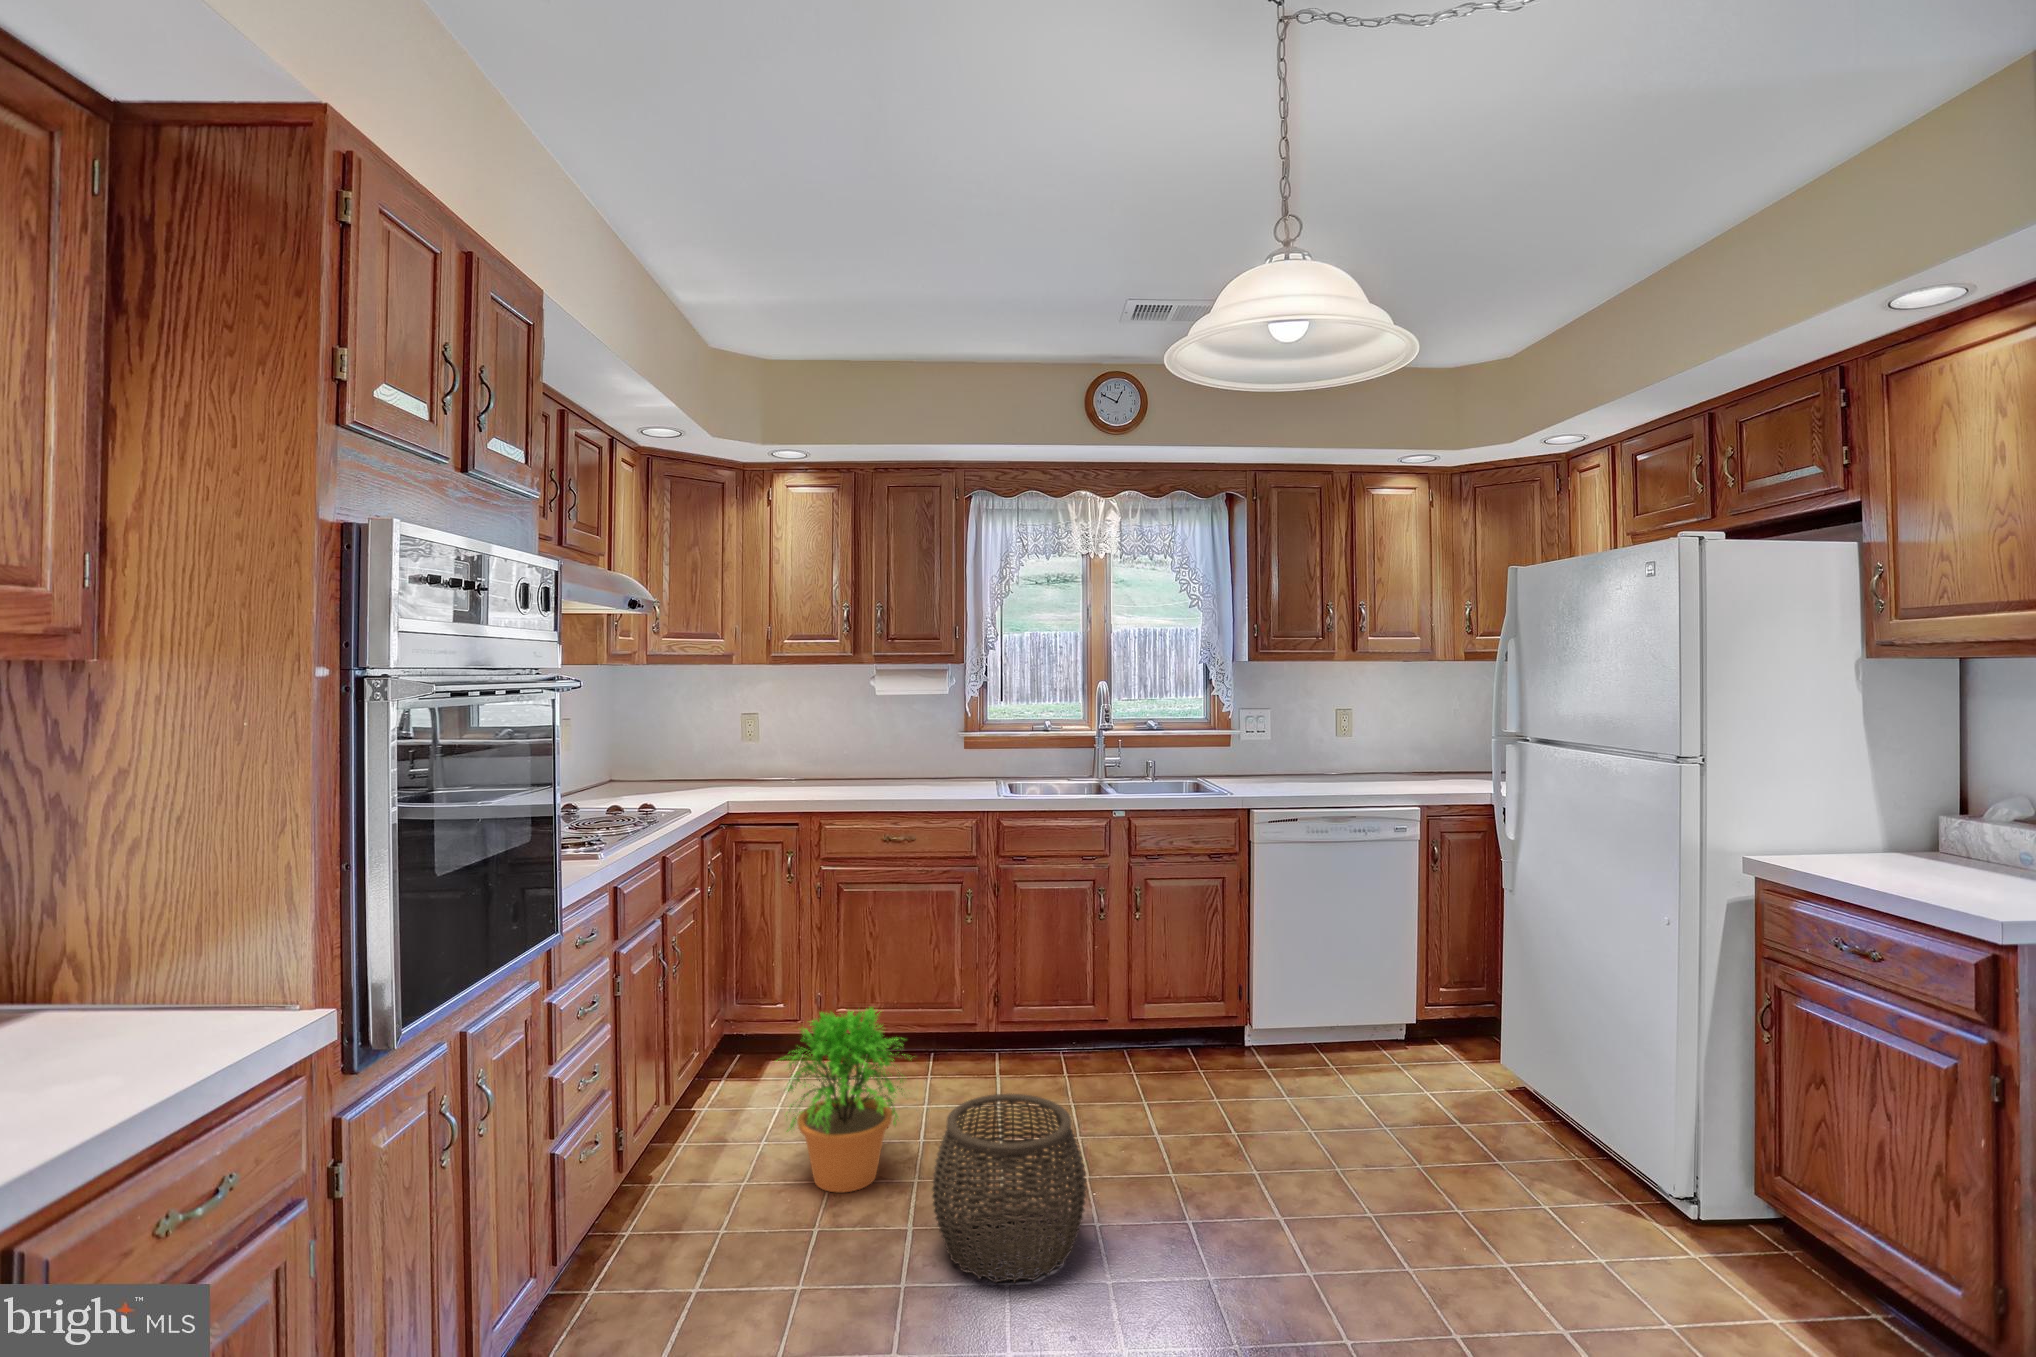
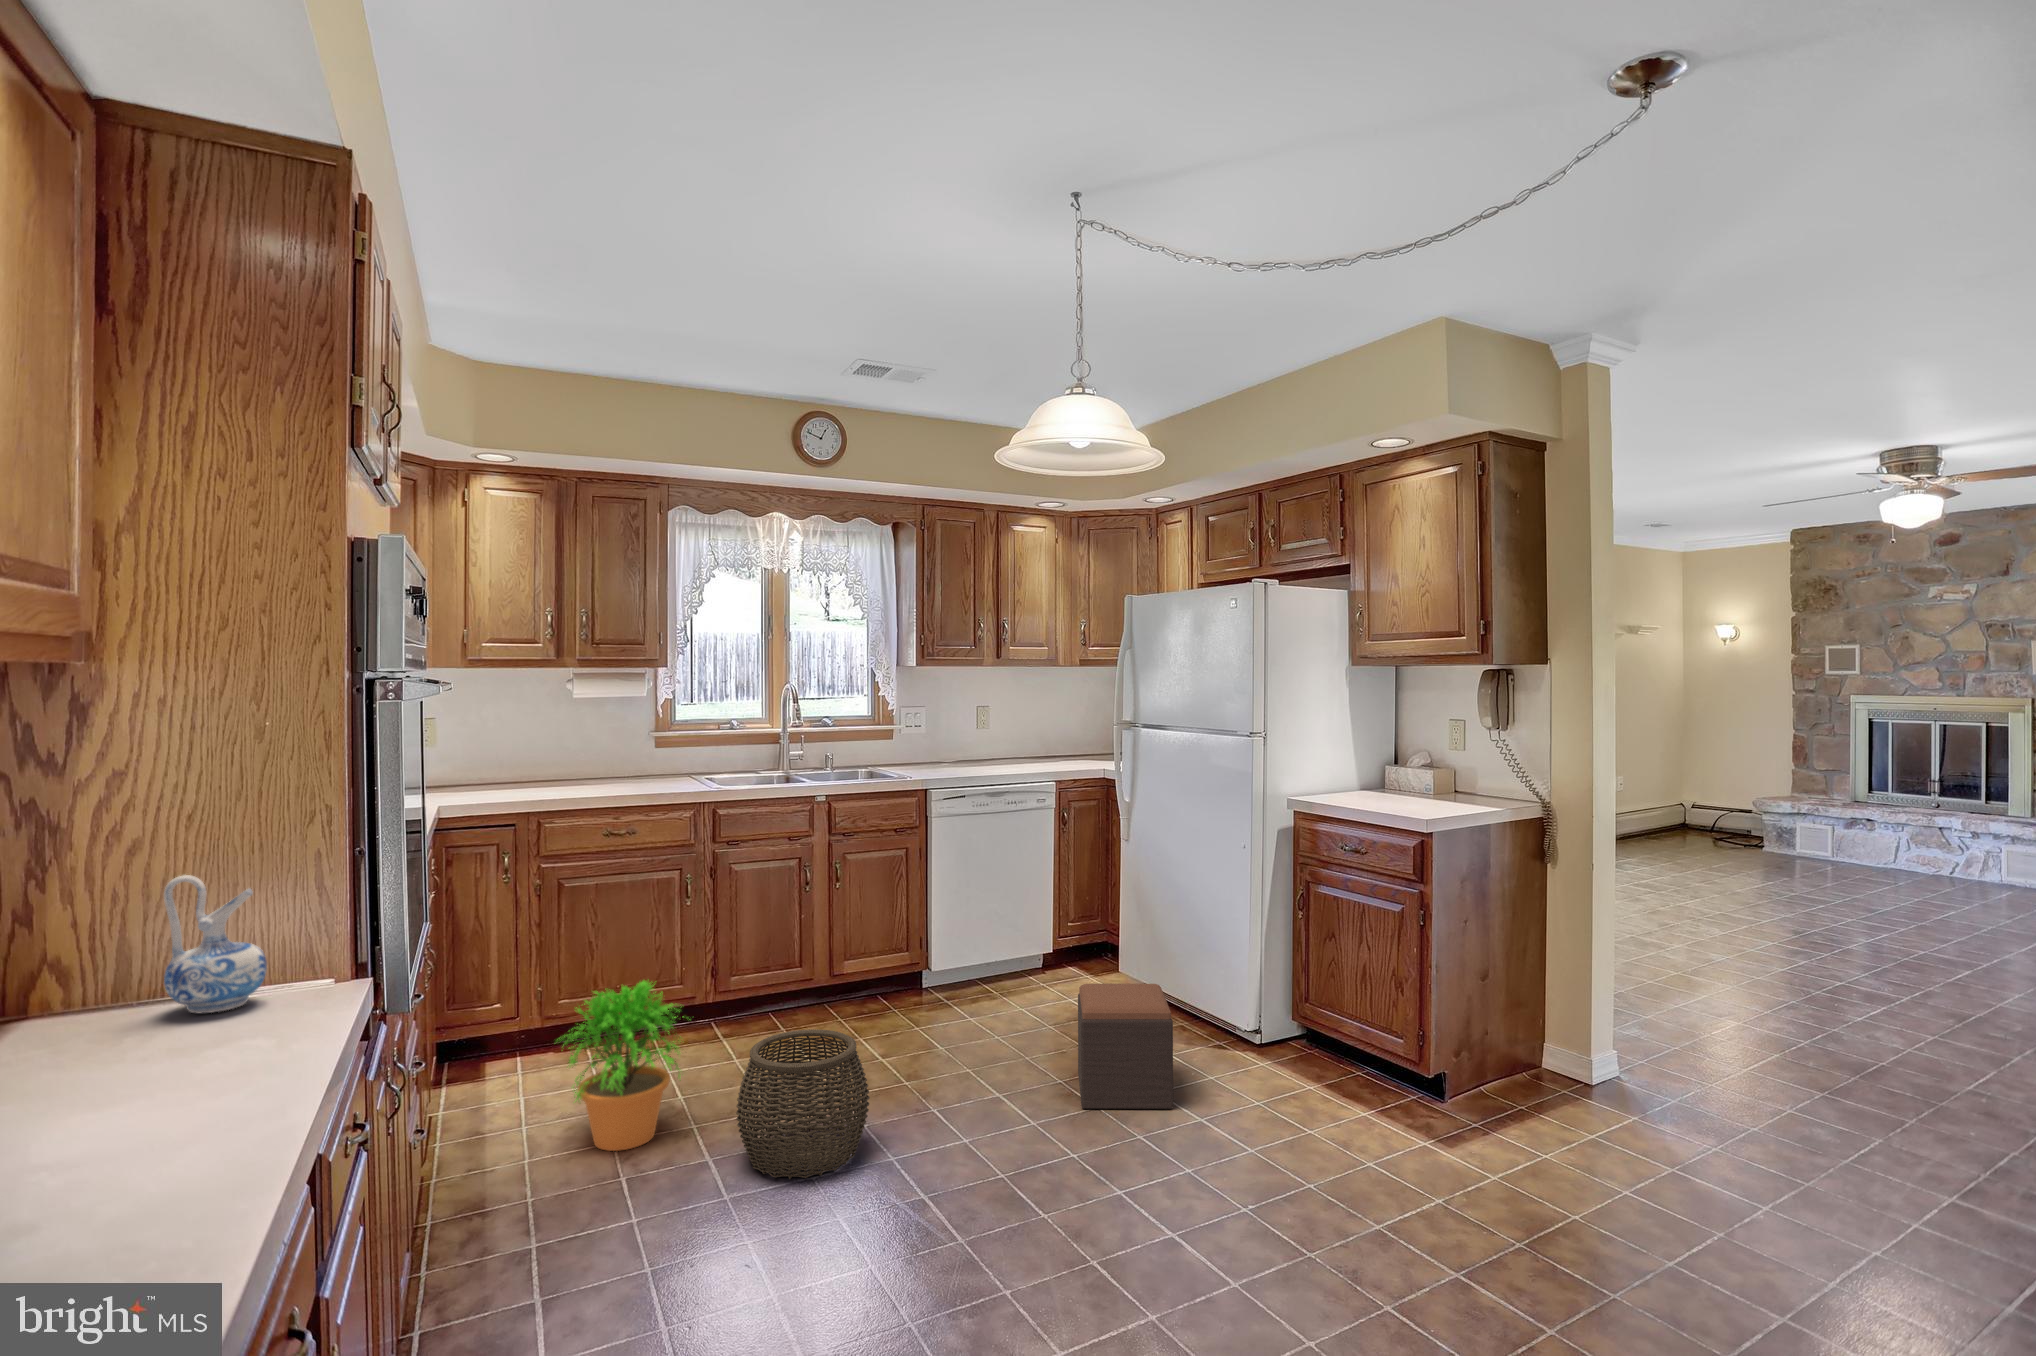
ceramic pitcher: none [86,895,201,1049] -> present [164,875,267,1013]
footstool: none [1383,1088,1524,1298] -> present [1078,984,1173,1109]

